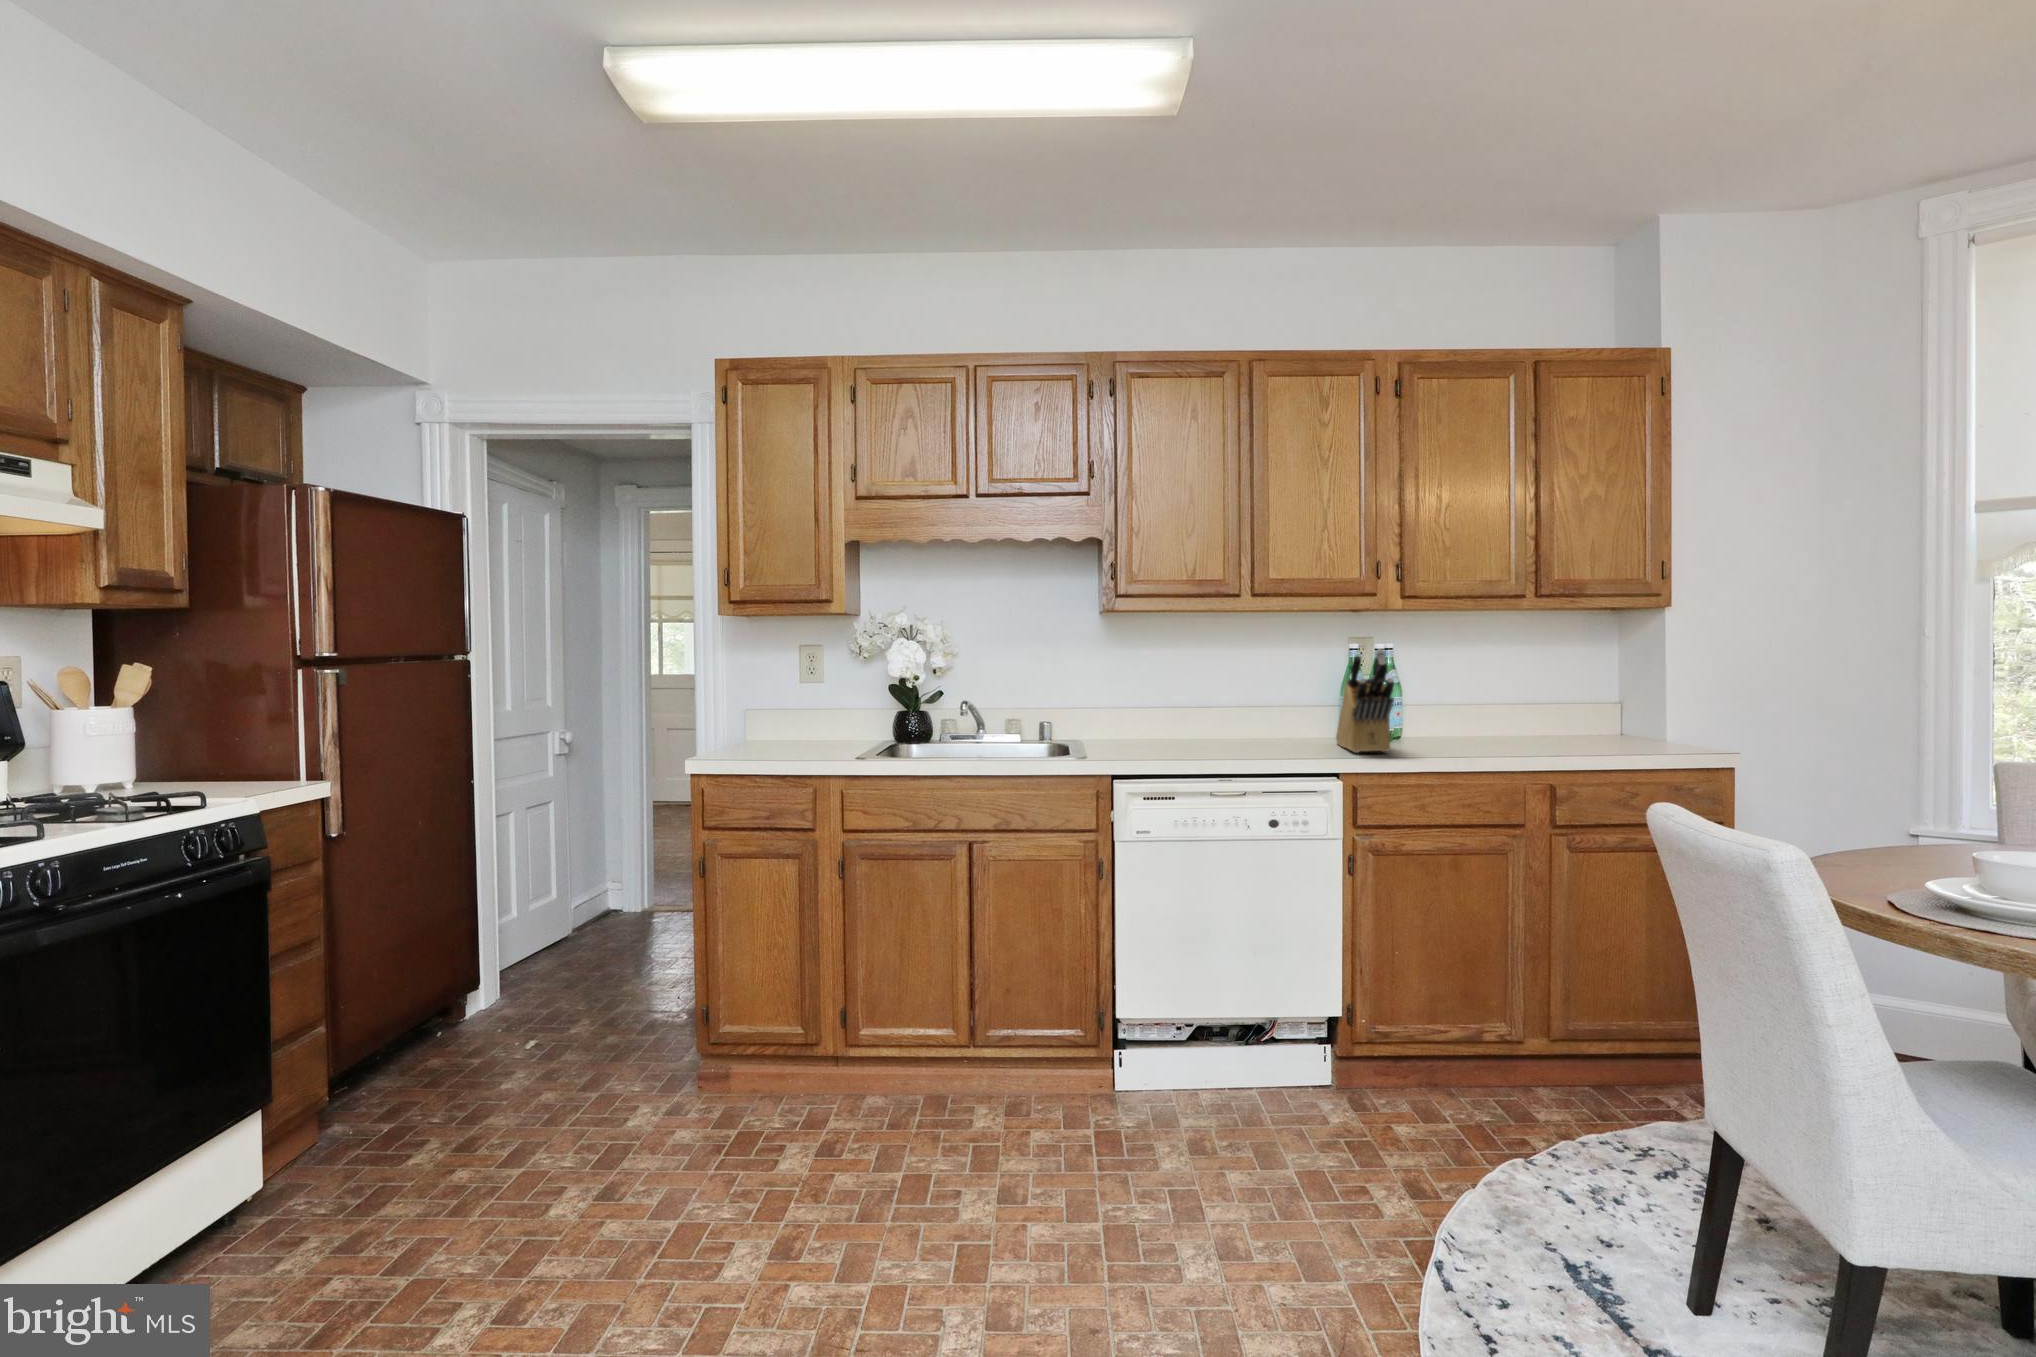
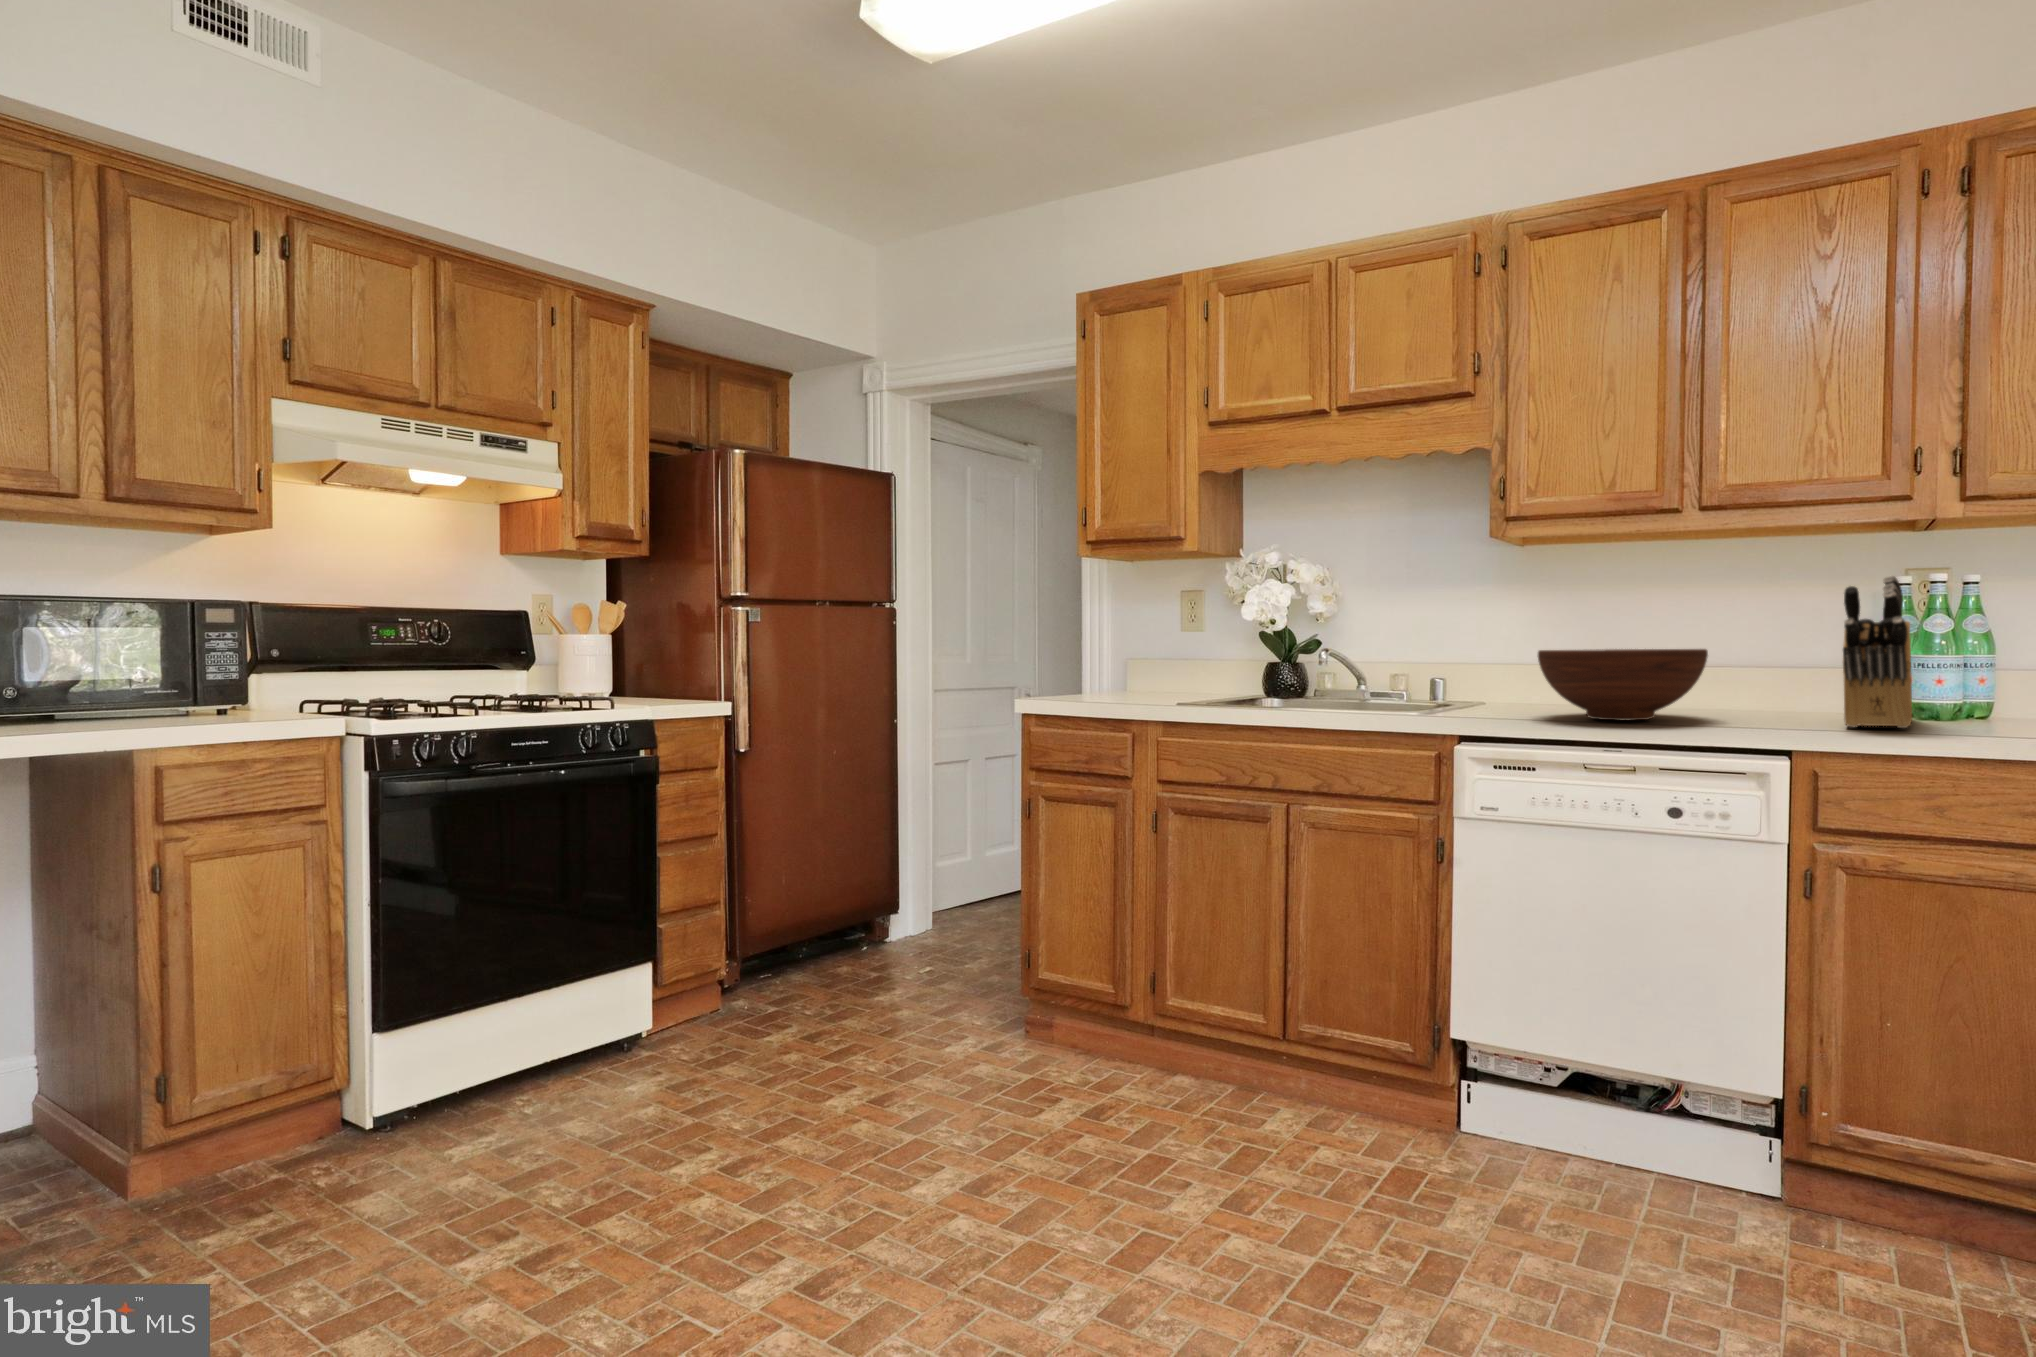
fruit bowl: none [1149,697,1265,753] -> present [1538,649,1708,720]

